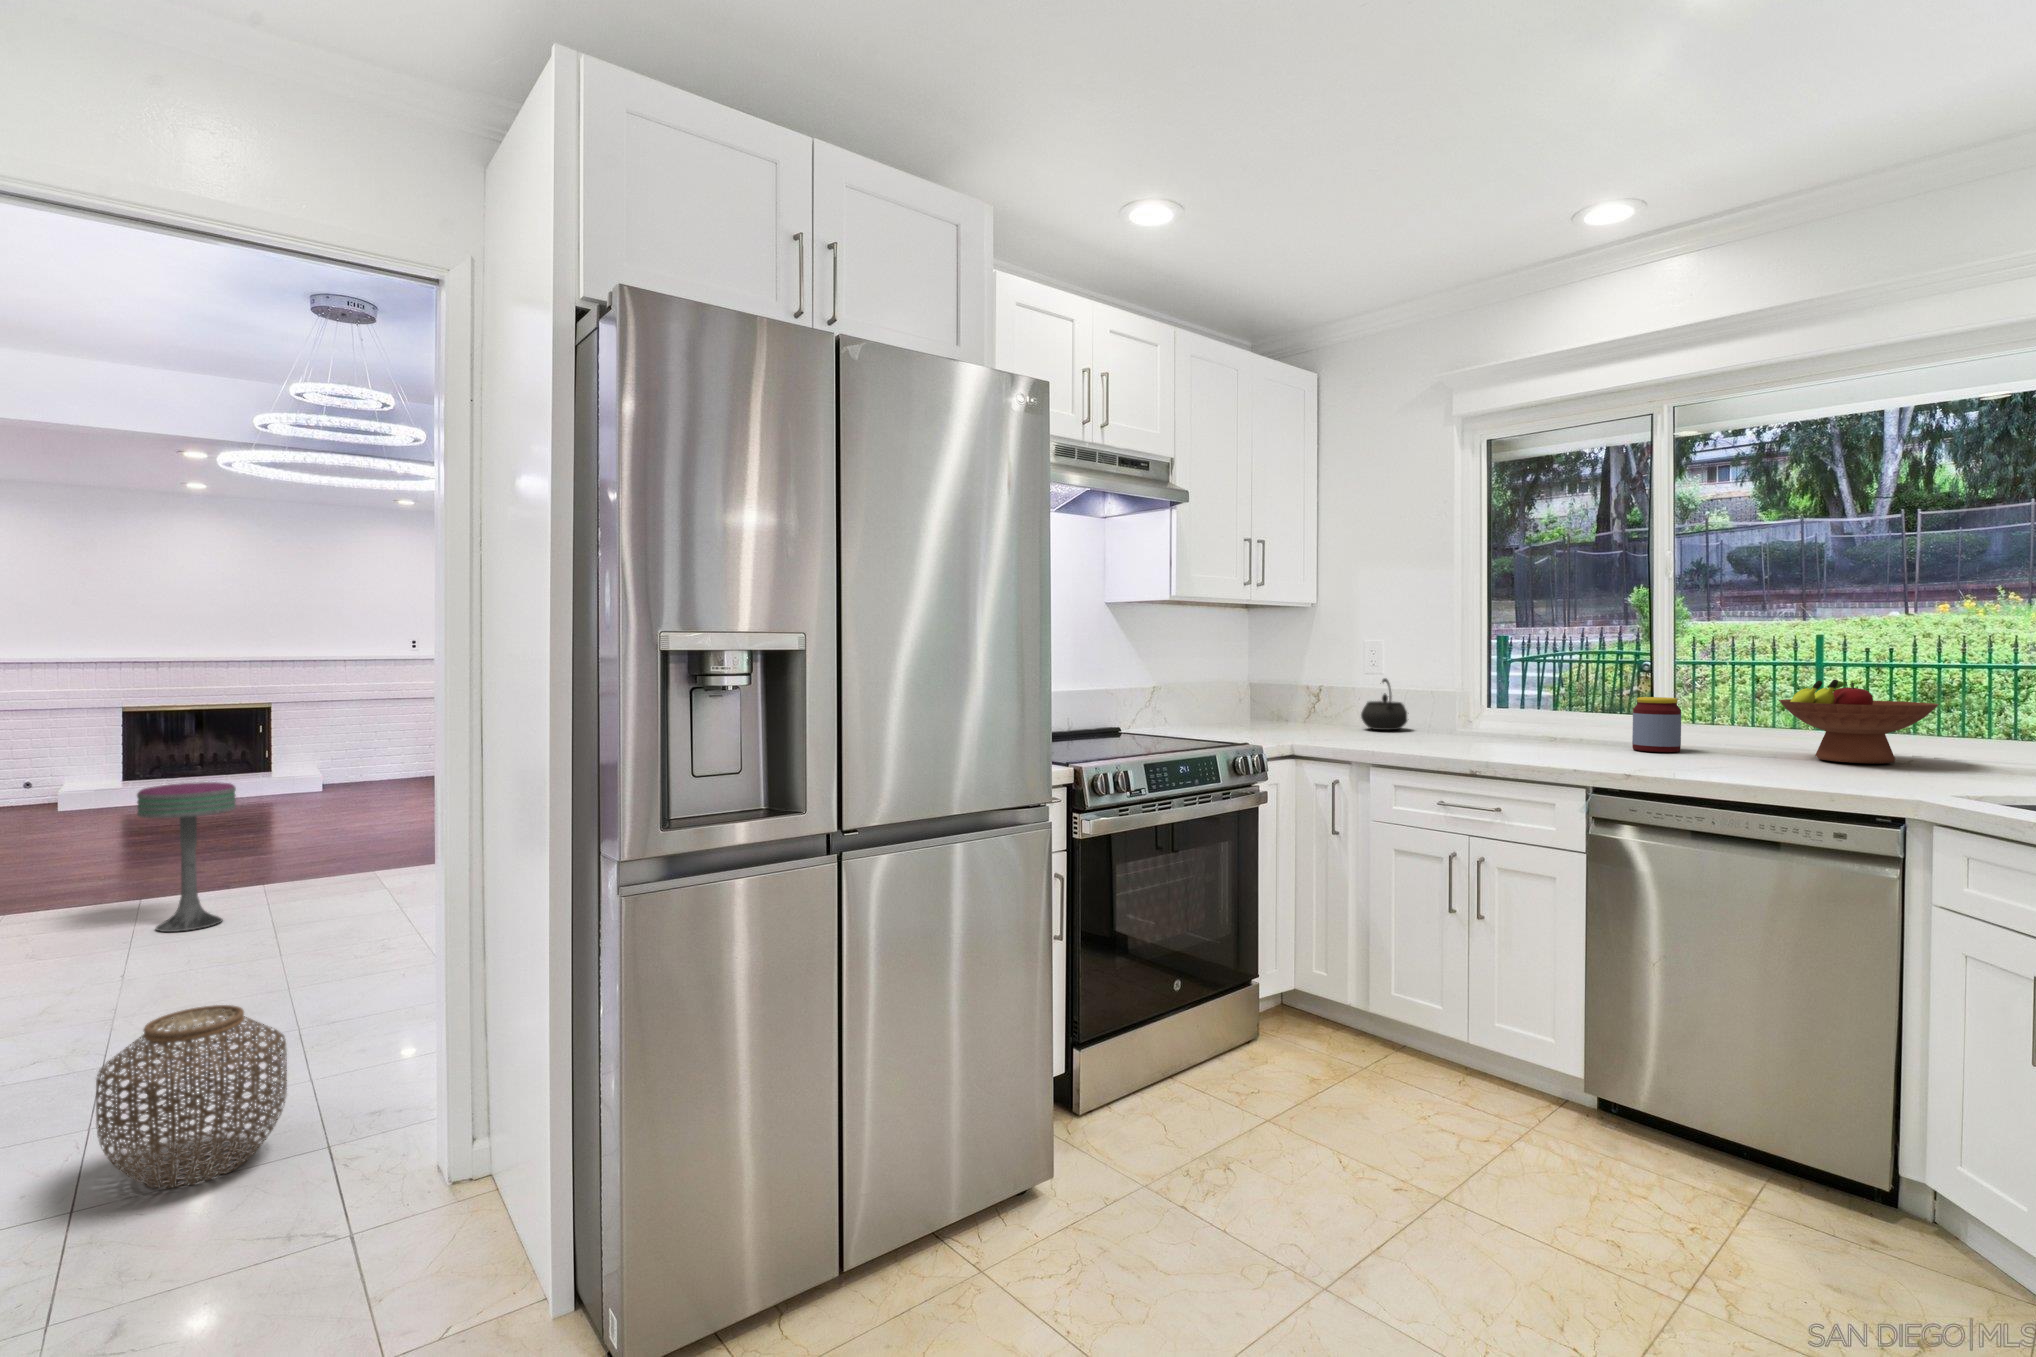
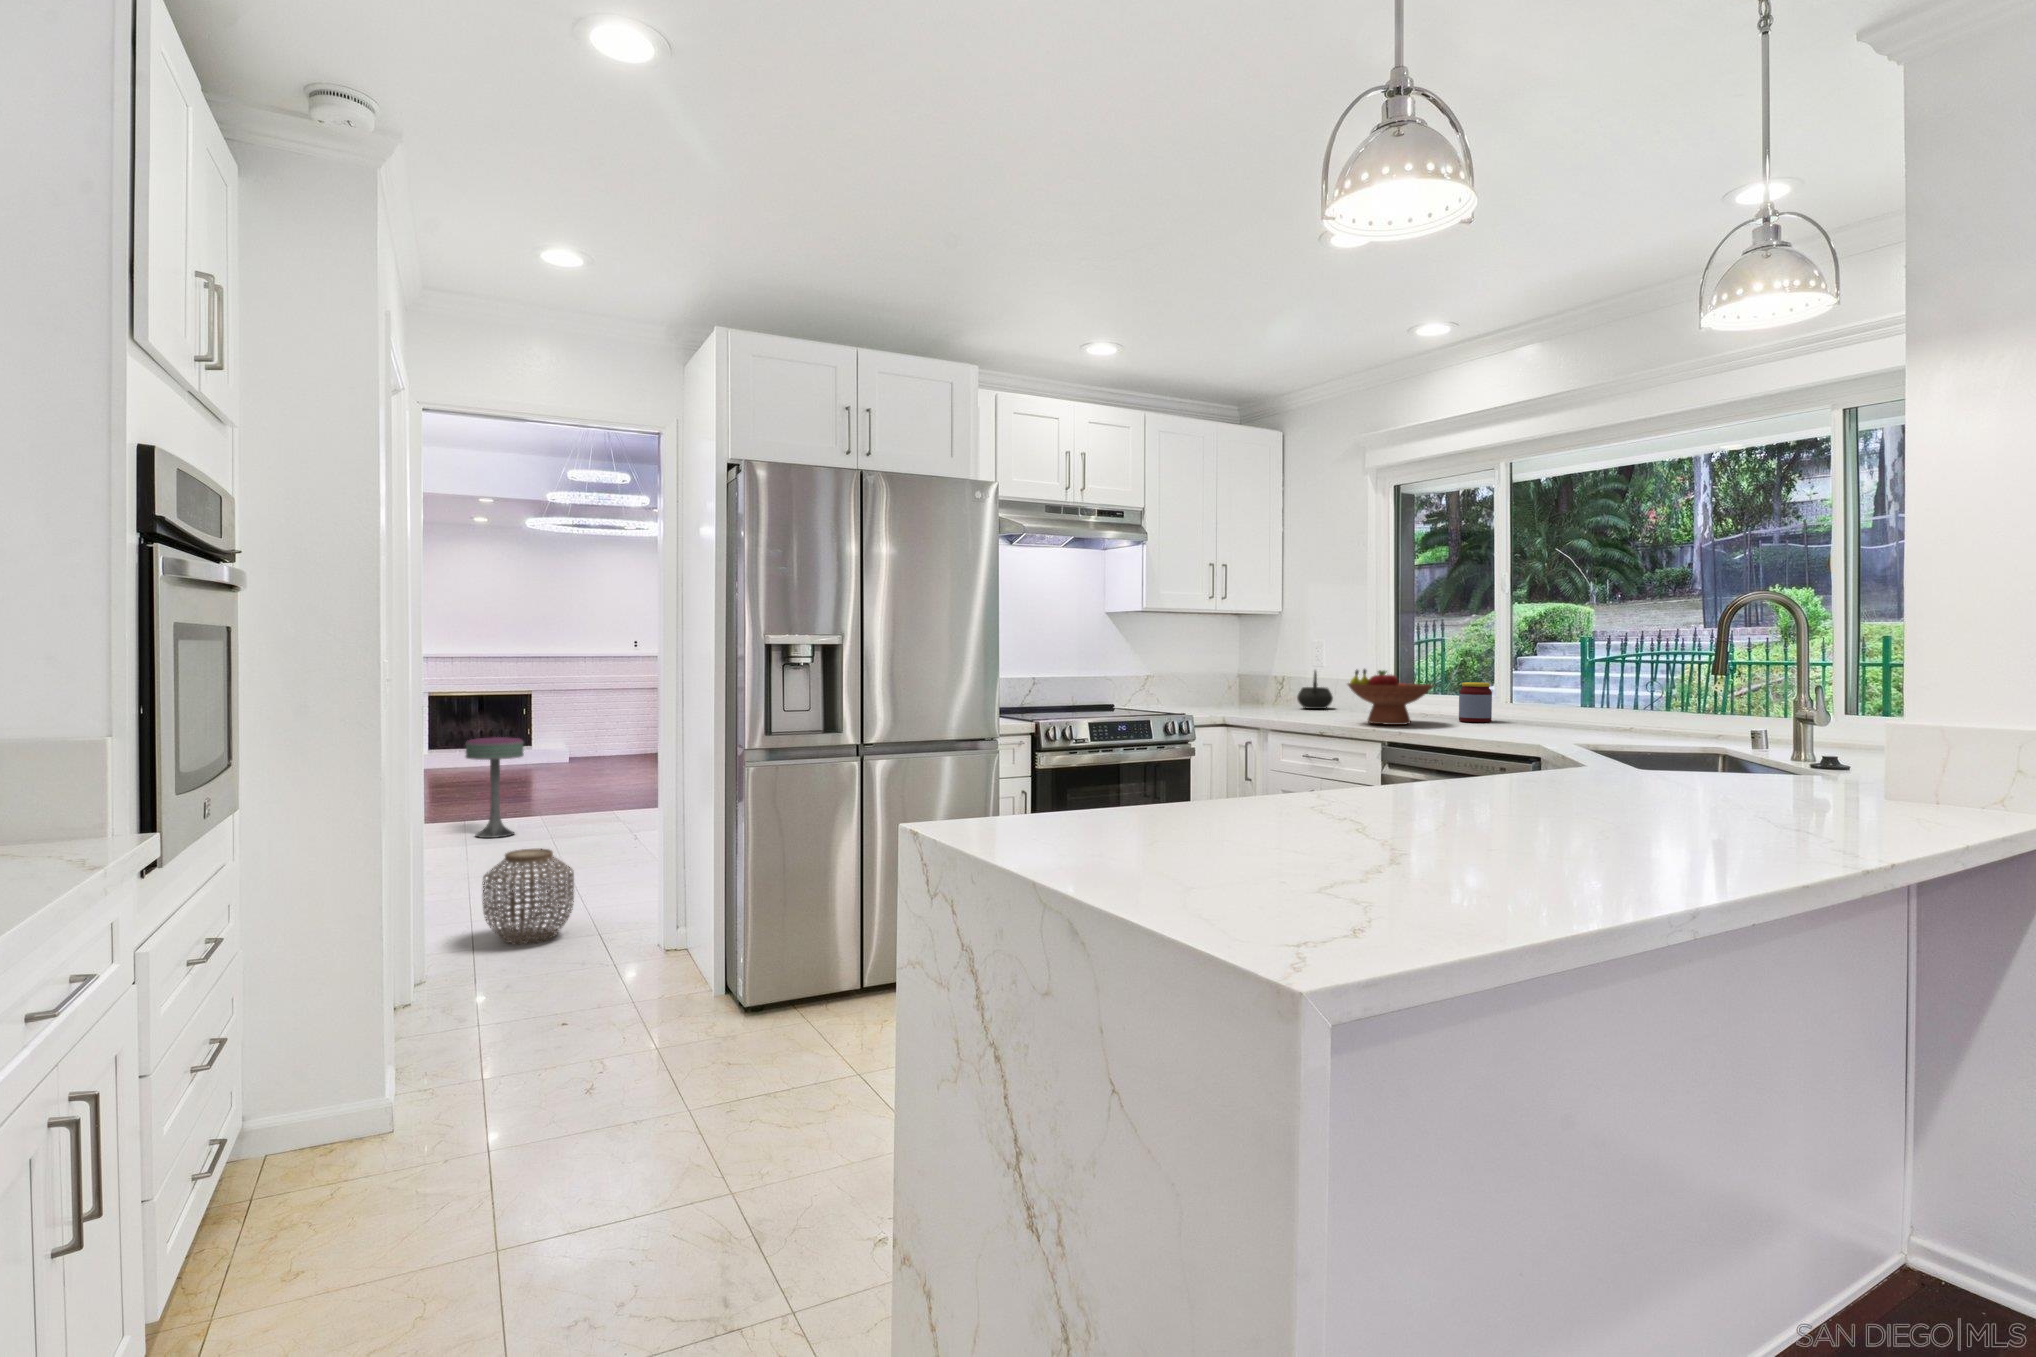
fruit bowl: present [1779,679,1939,764] -> present [1348,669,1432,725]

